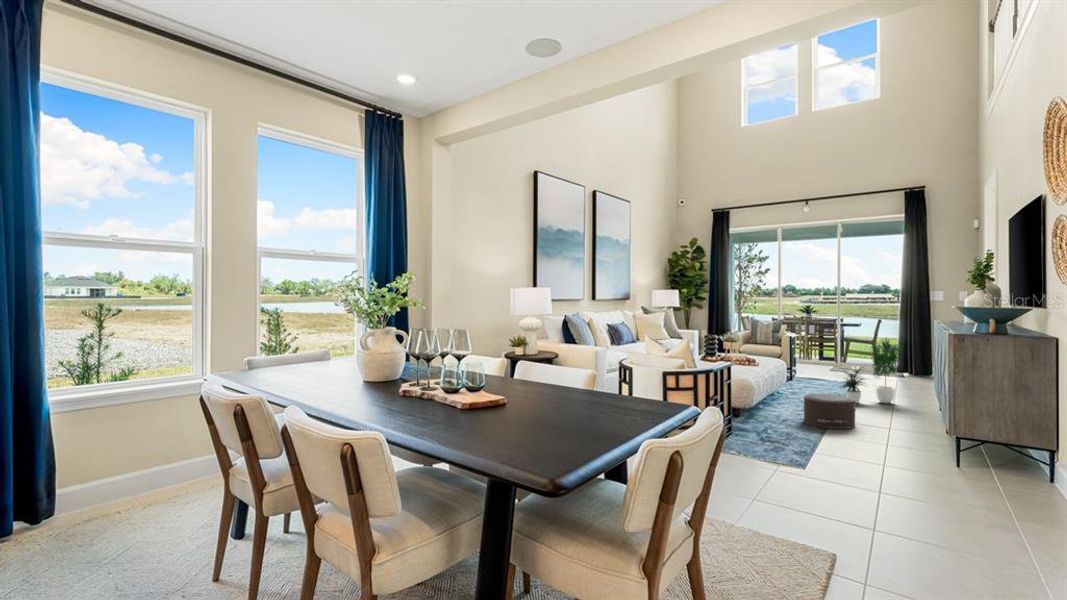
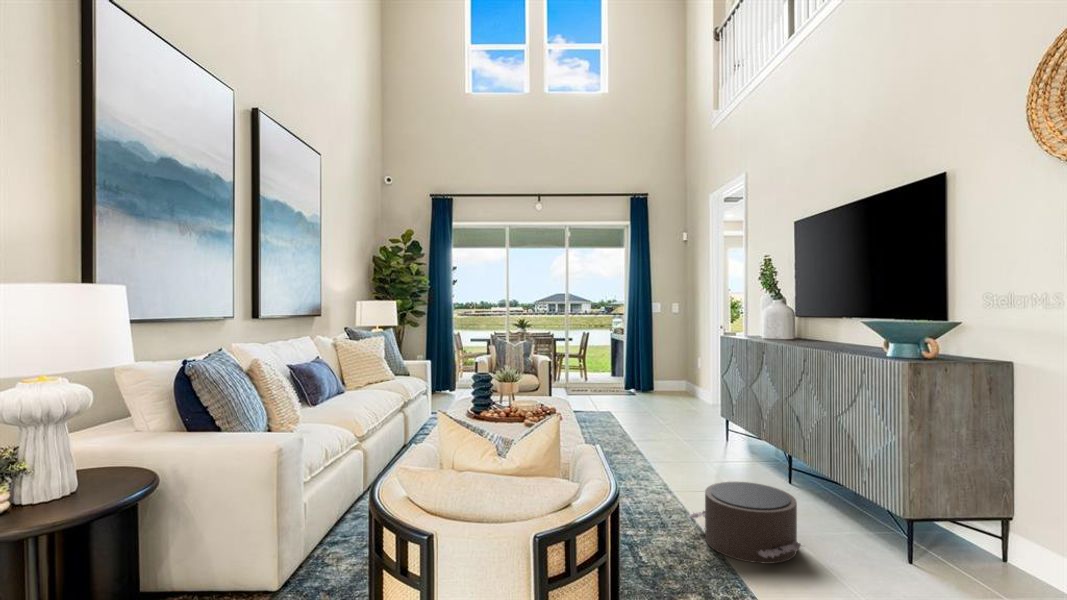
potted plant: present [843,339,901,403] -> none [669,365,746,467]

